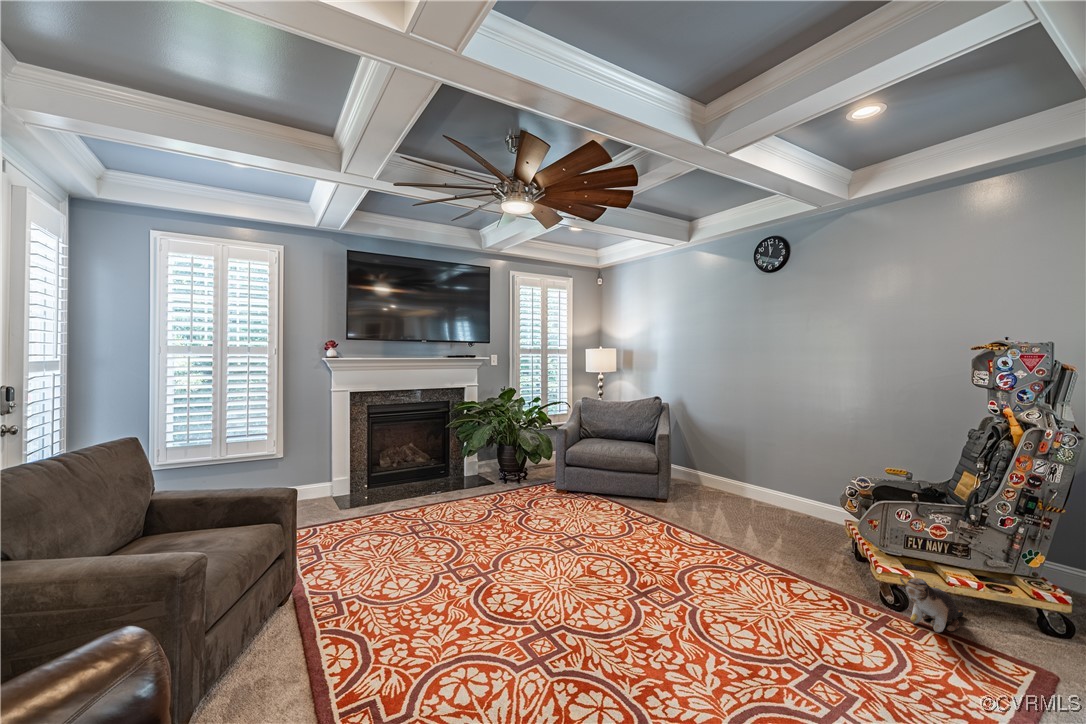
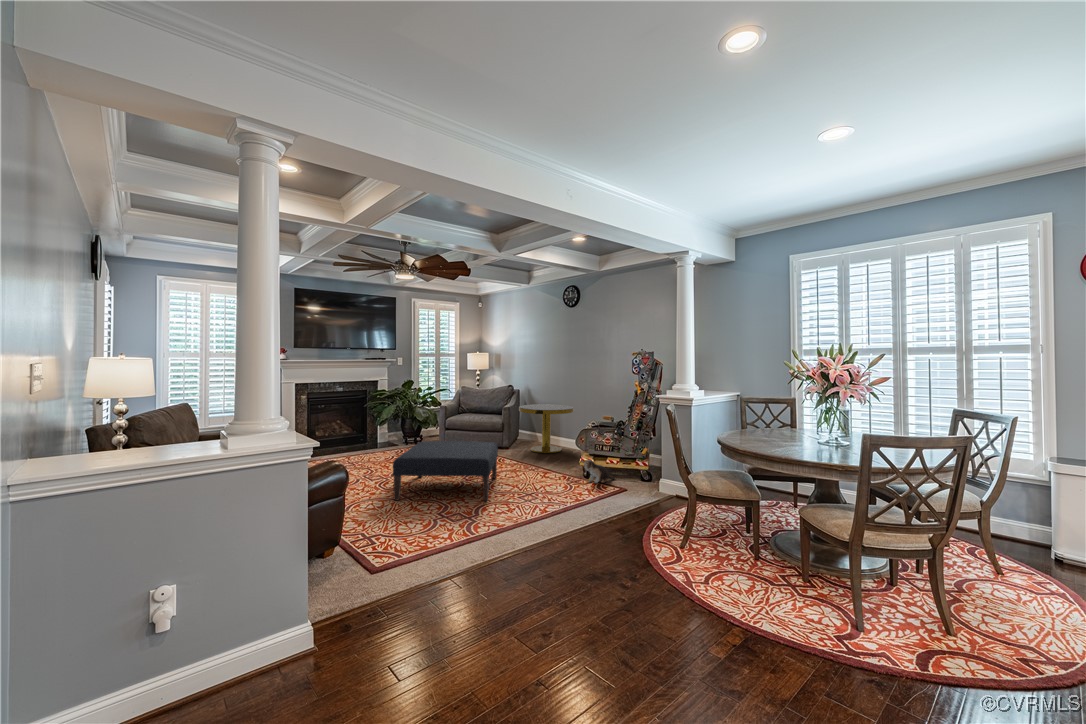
side table: none [688,430,788,518] -> present [519,404,574,453]
ottoman: none [518,516,745,703] -> present [393,441,498,501]

